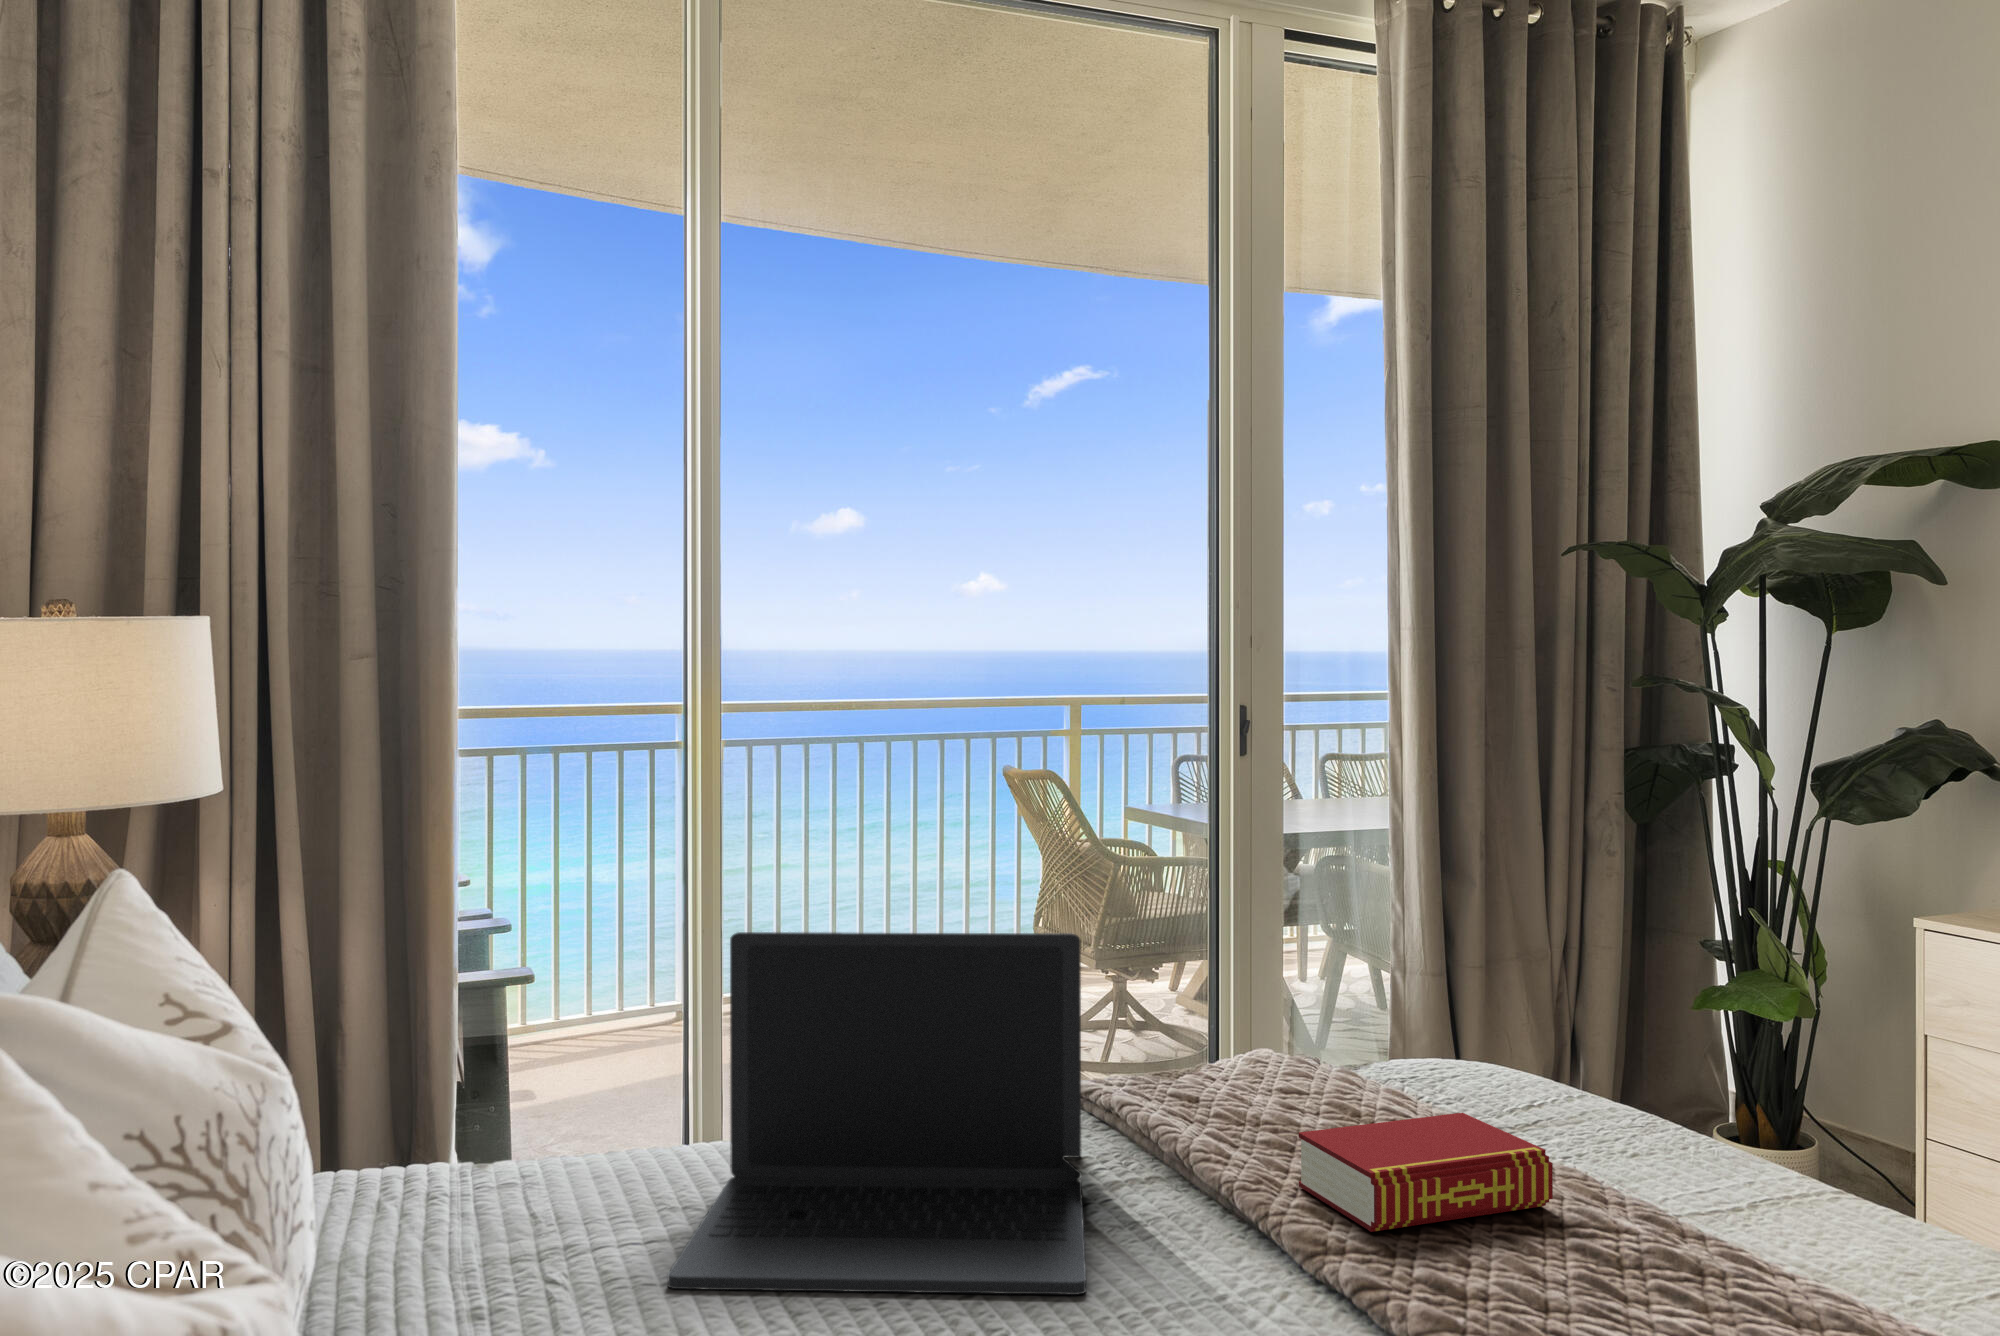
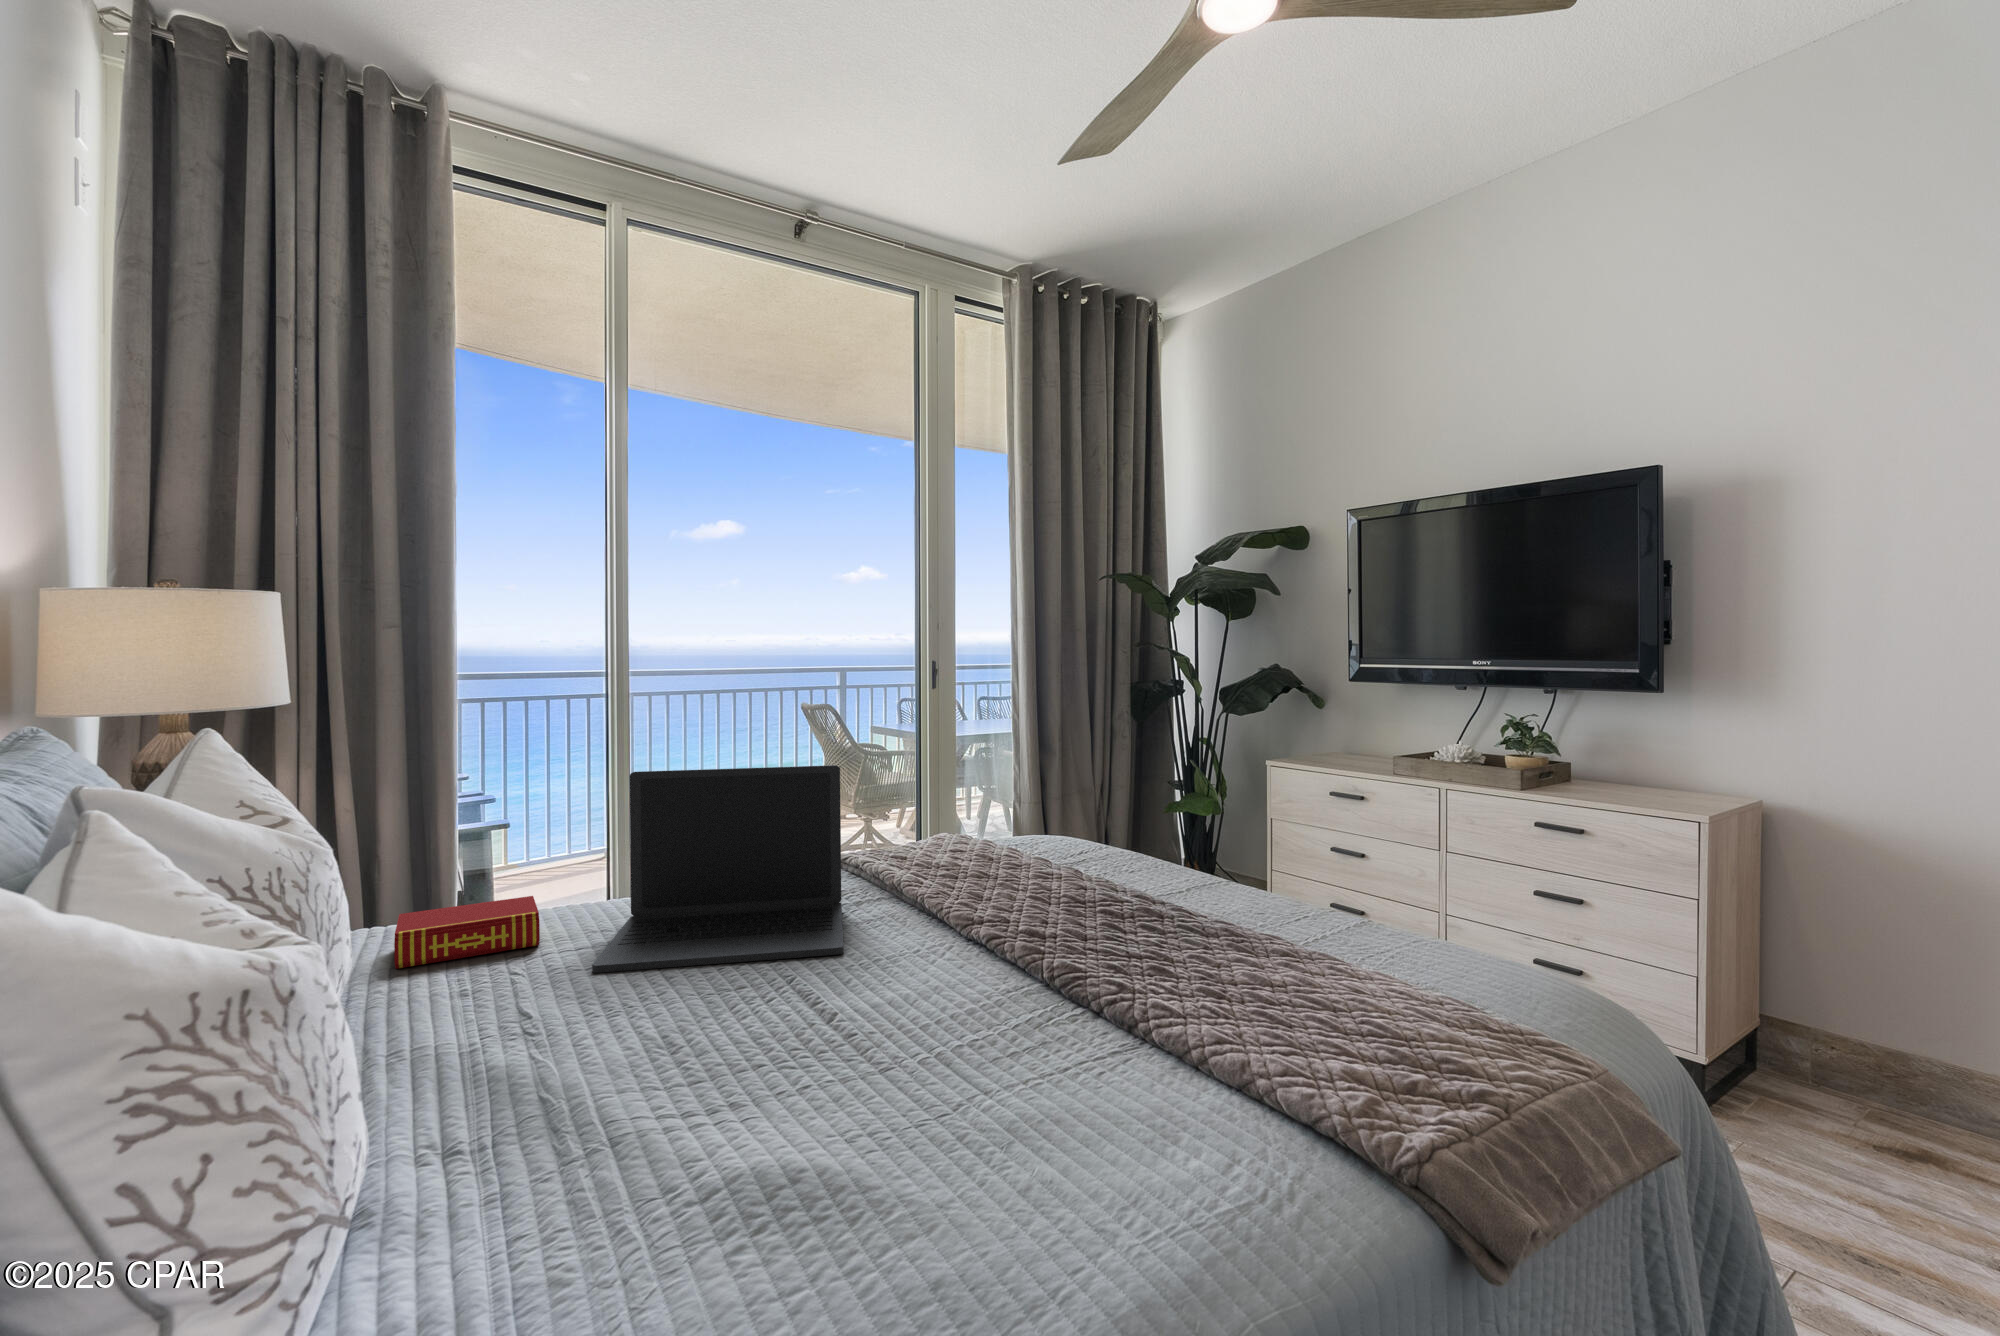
book: present [1298,1113,1553,1232] -> present [394,896,540,969]

